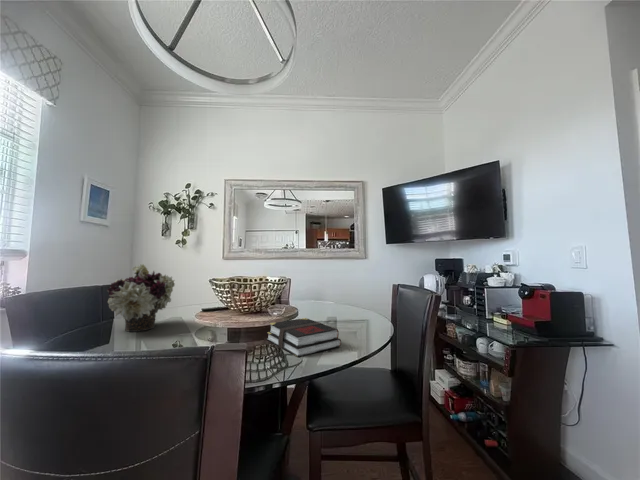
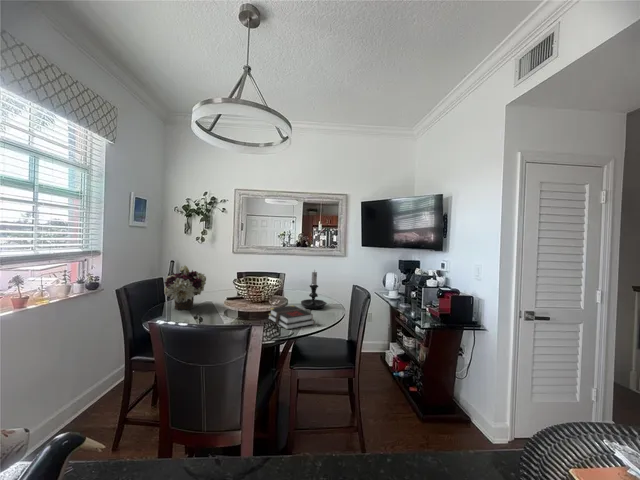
candle holder: none [315,266,353,323] -> present [301,272,327,309]

